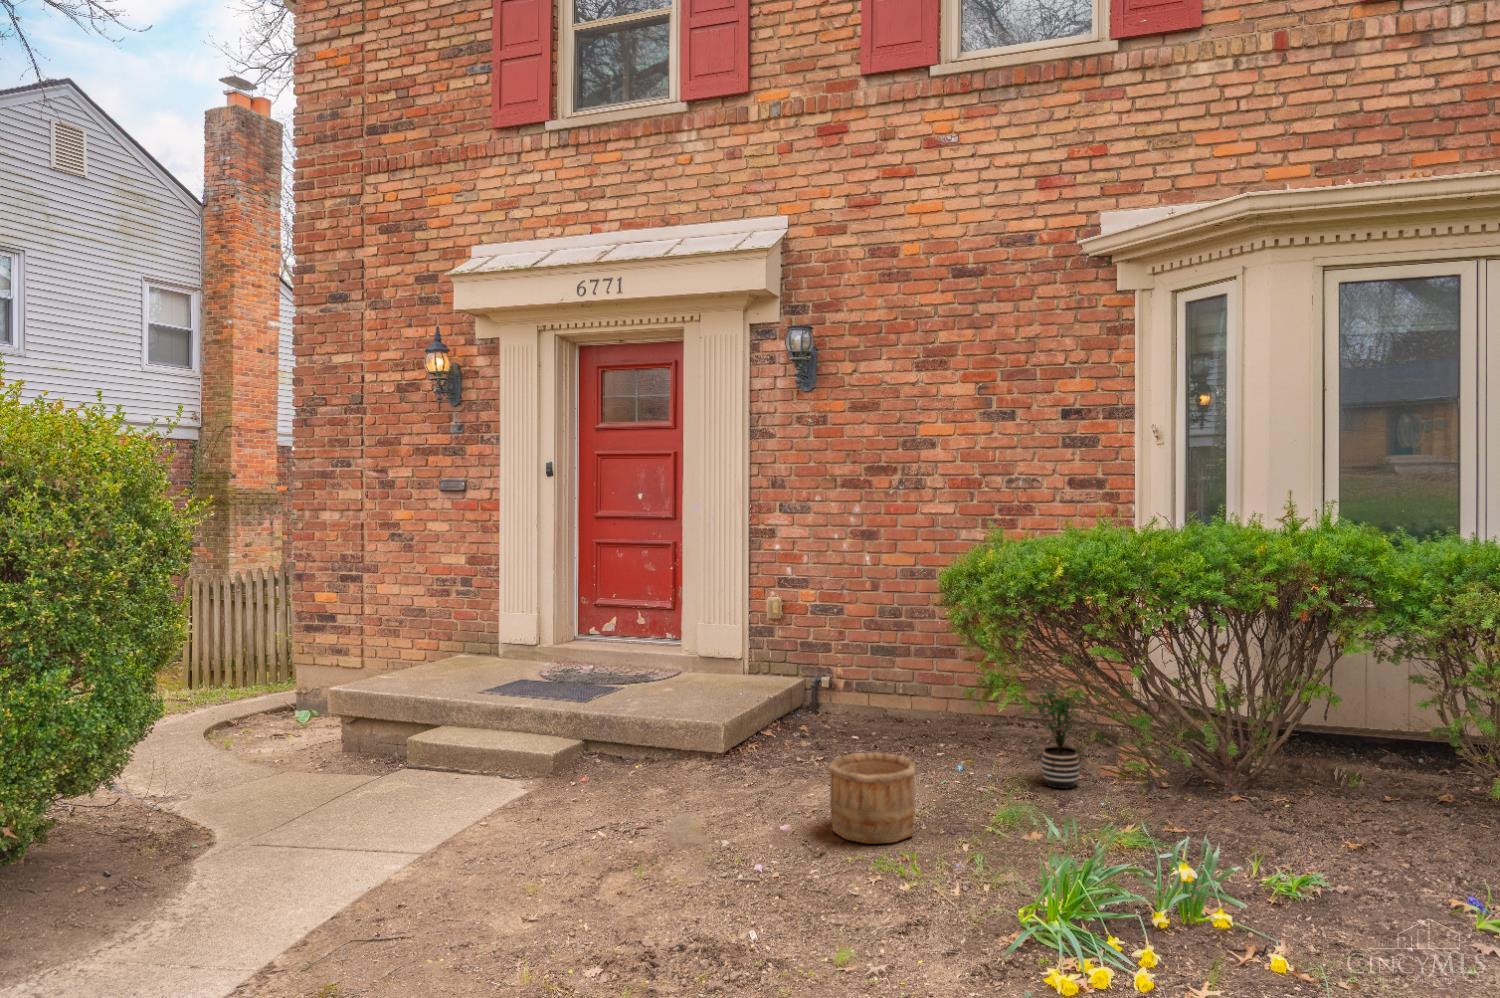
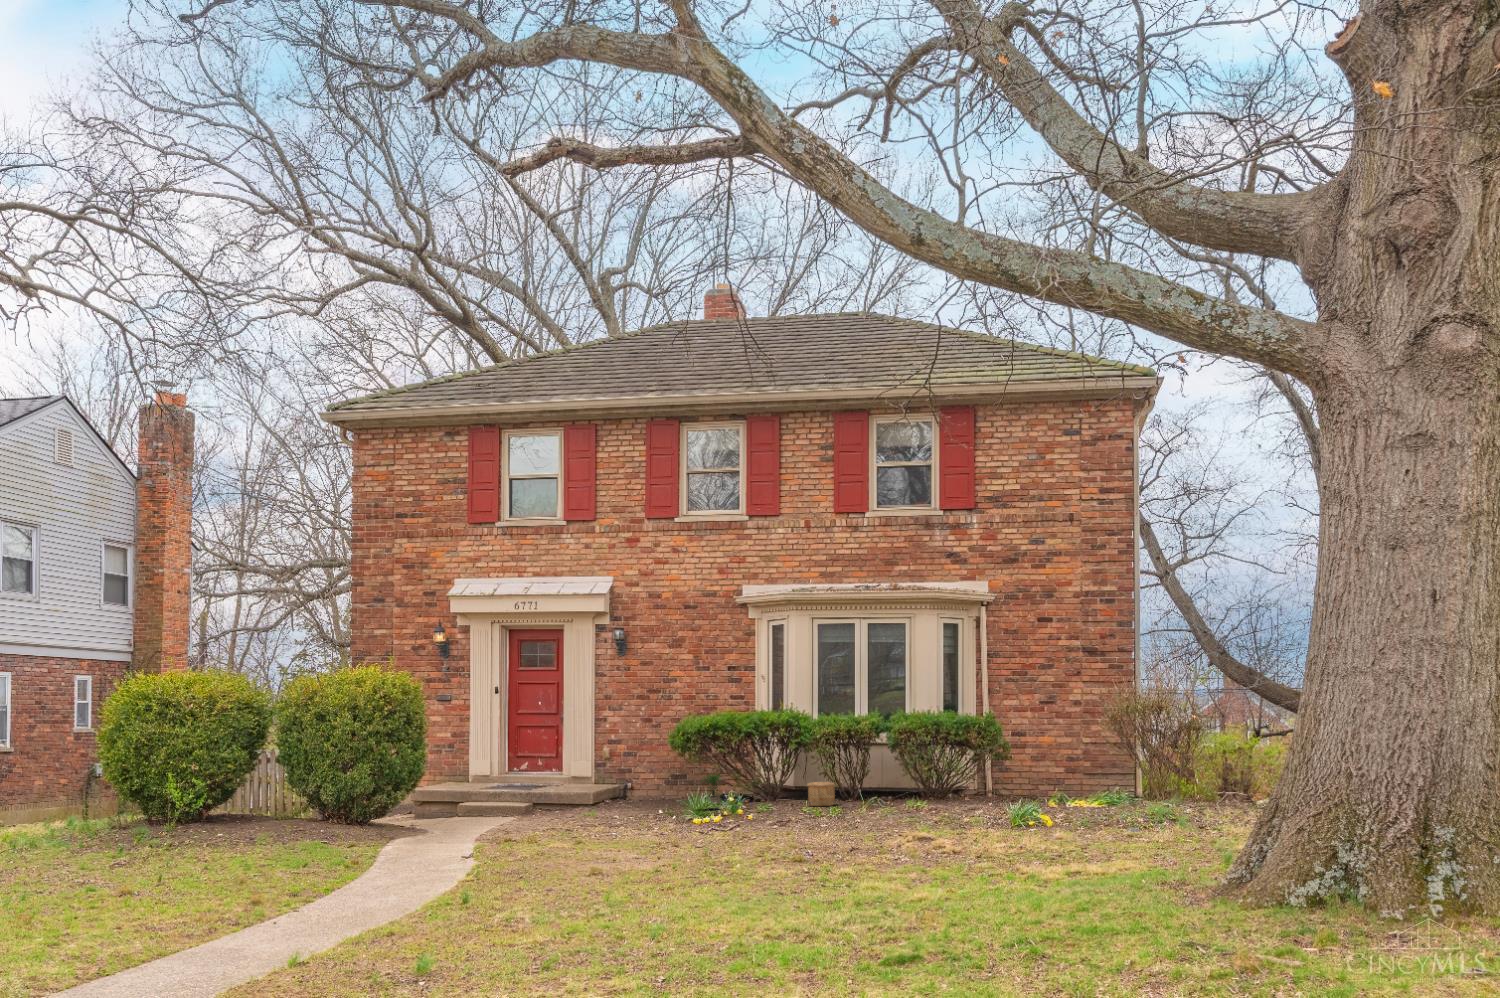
wooden bucket: present [828,752,916,844] -> present [808,782,835,806]

